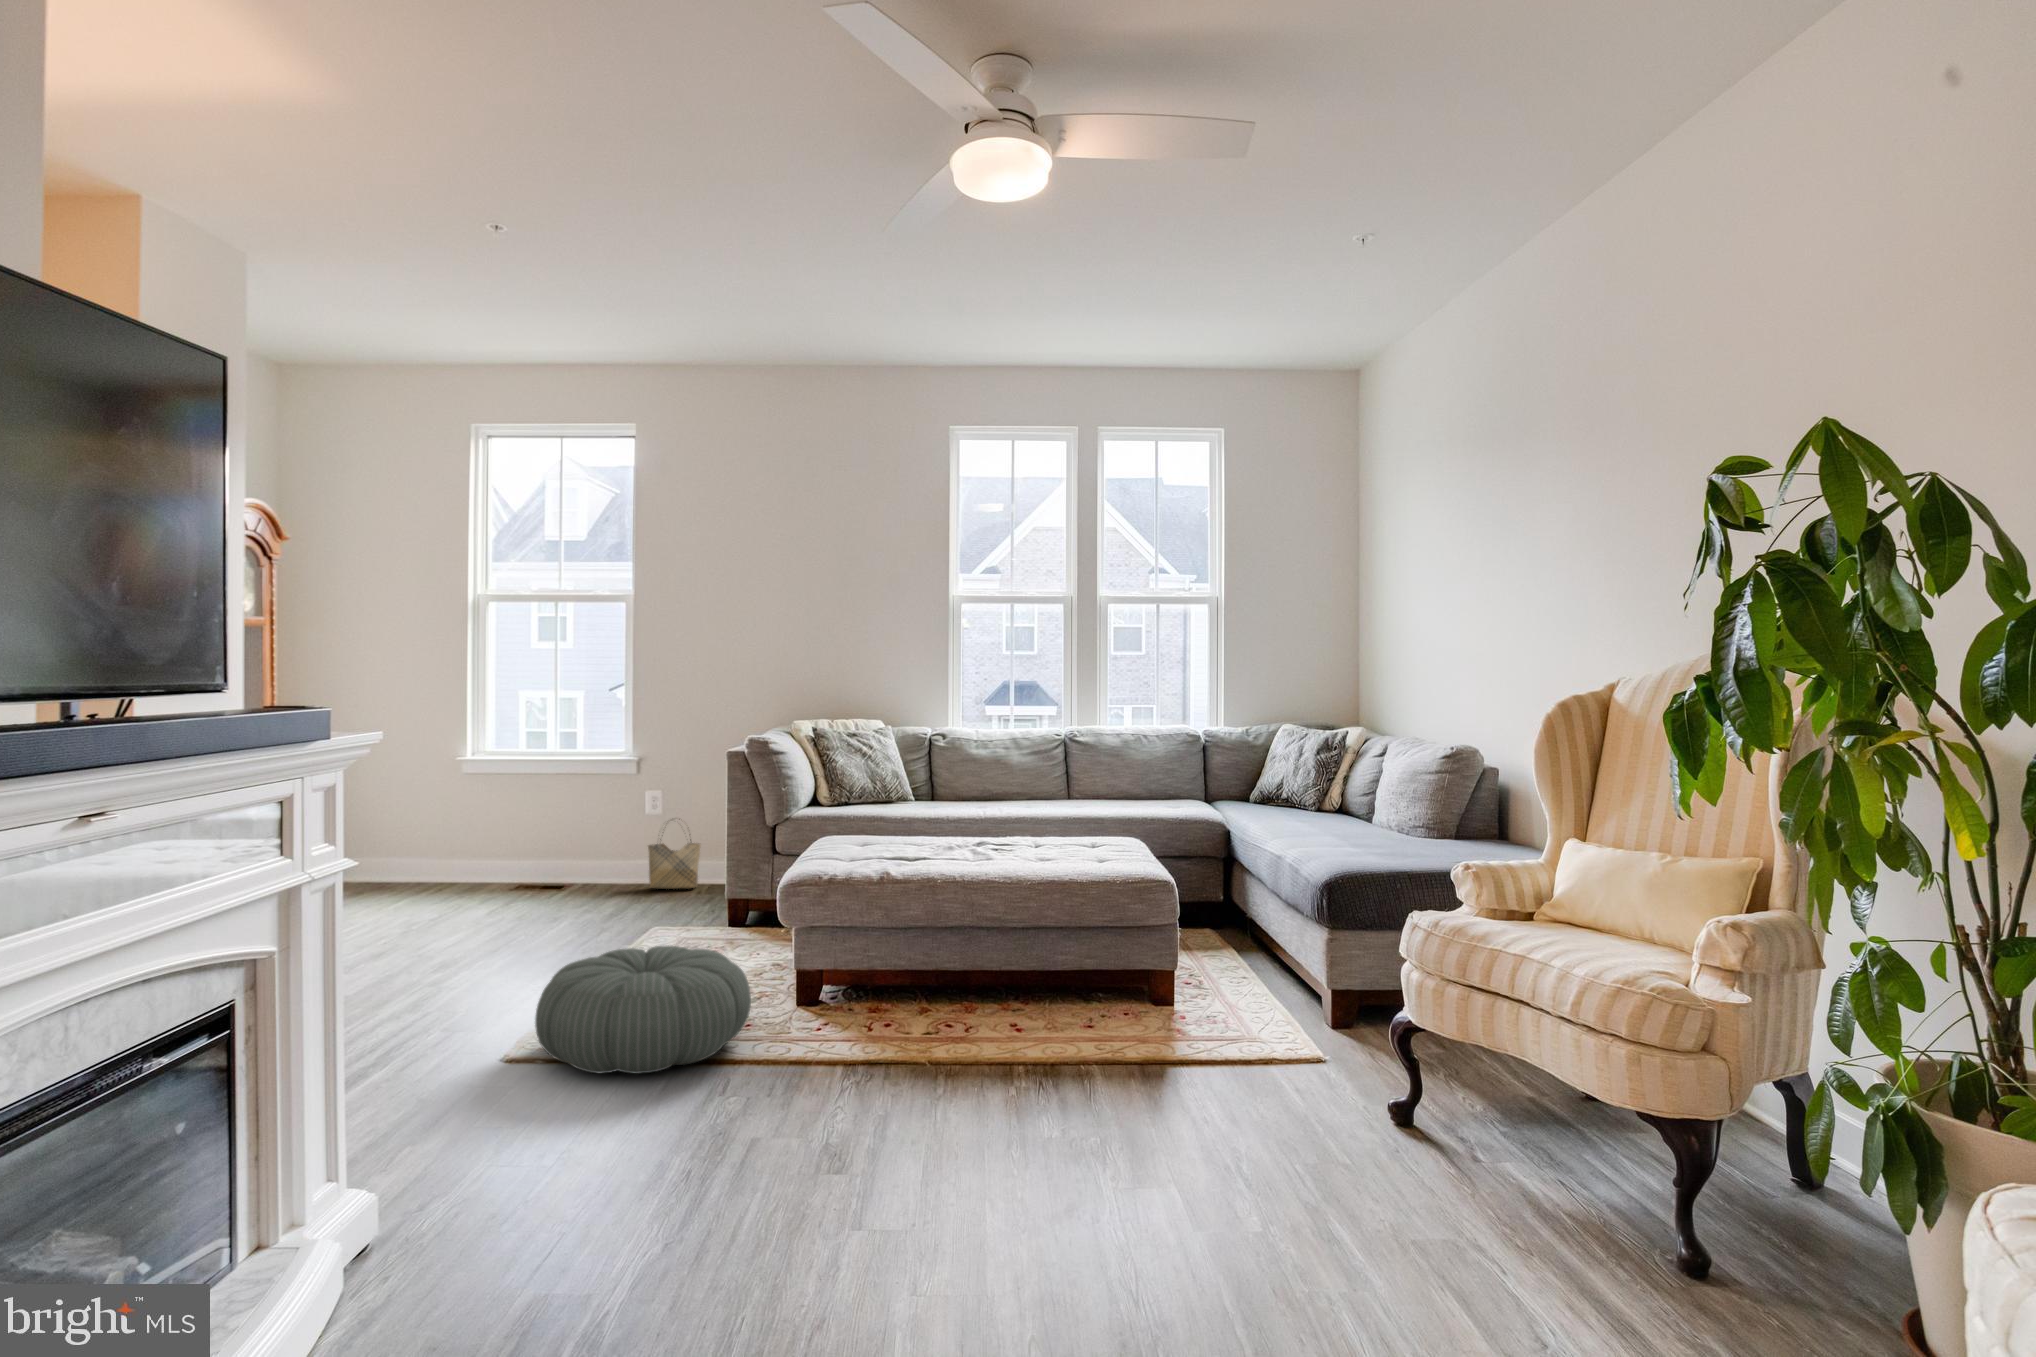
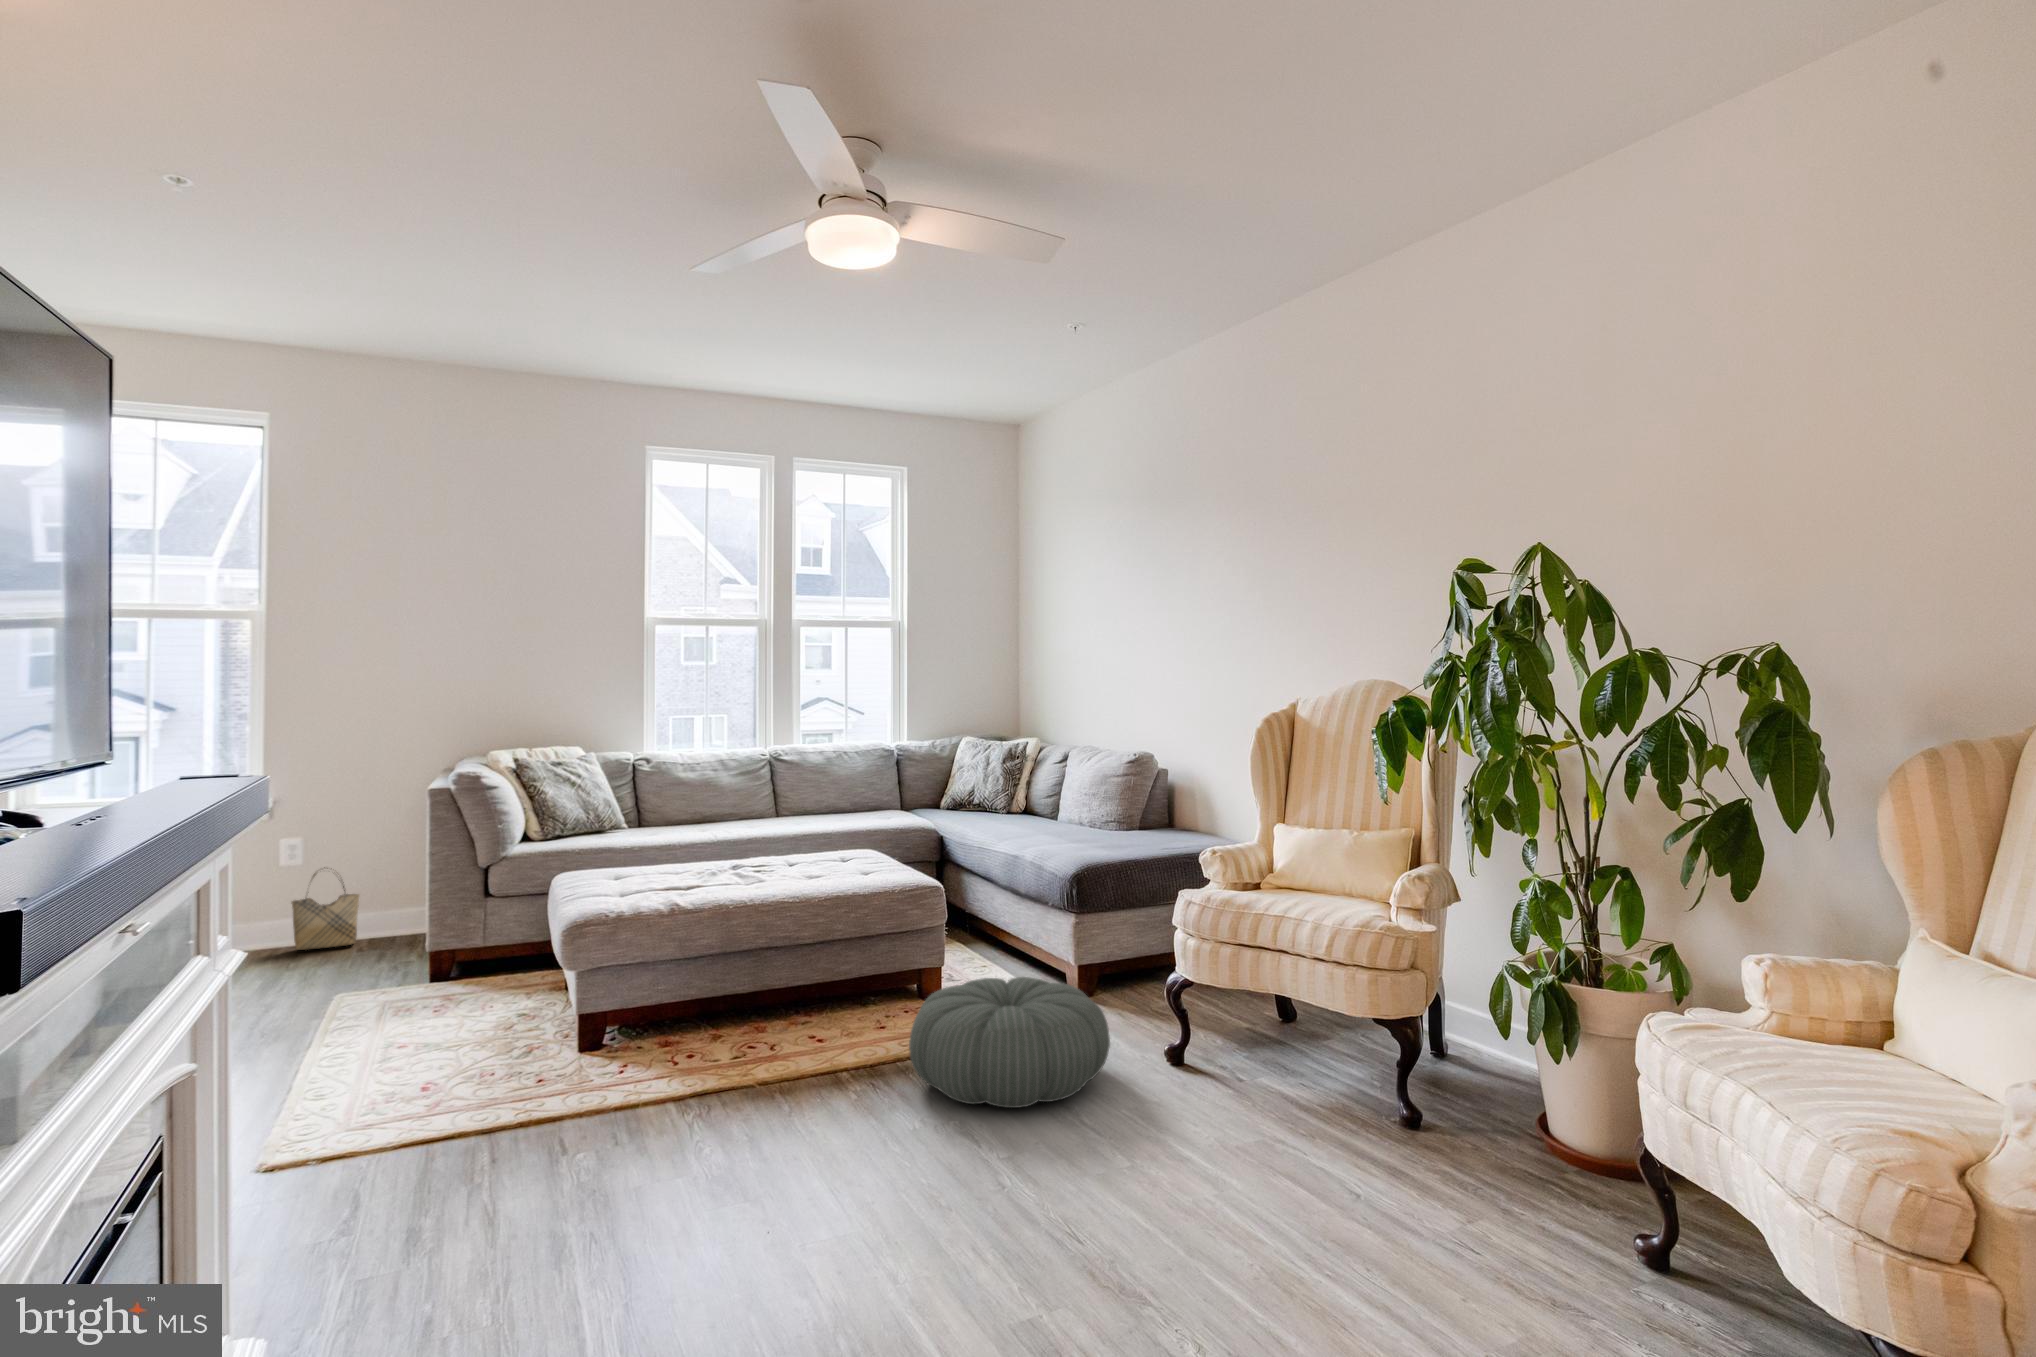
pouf: present [535,946,751,1074] -> present [909,977,1110,1108]

